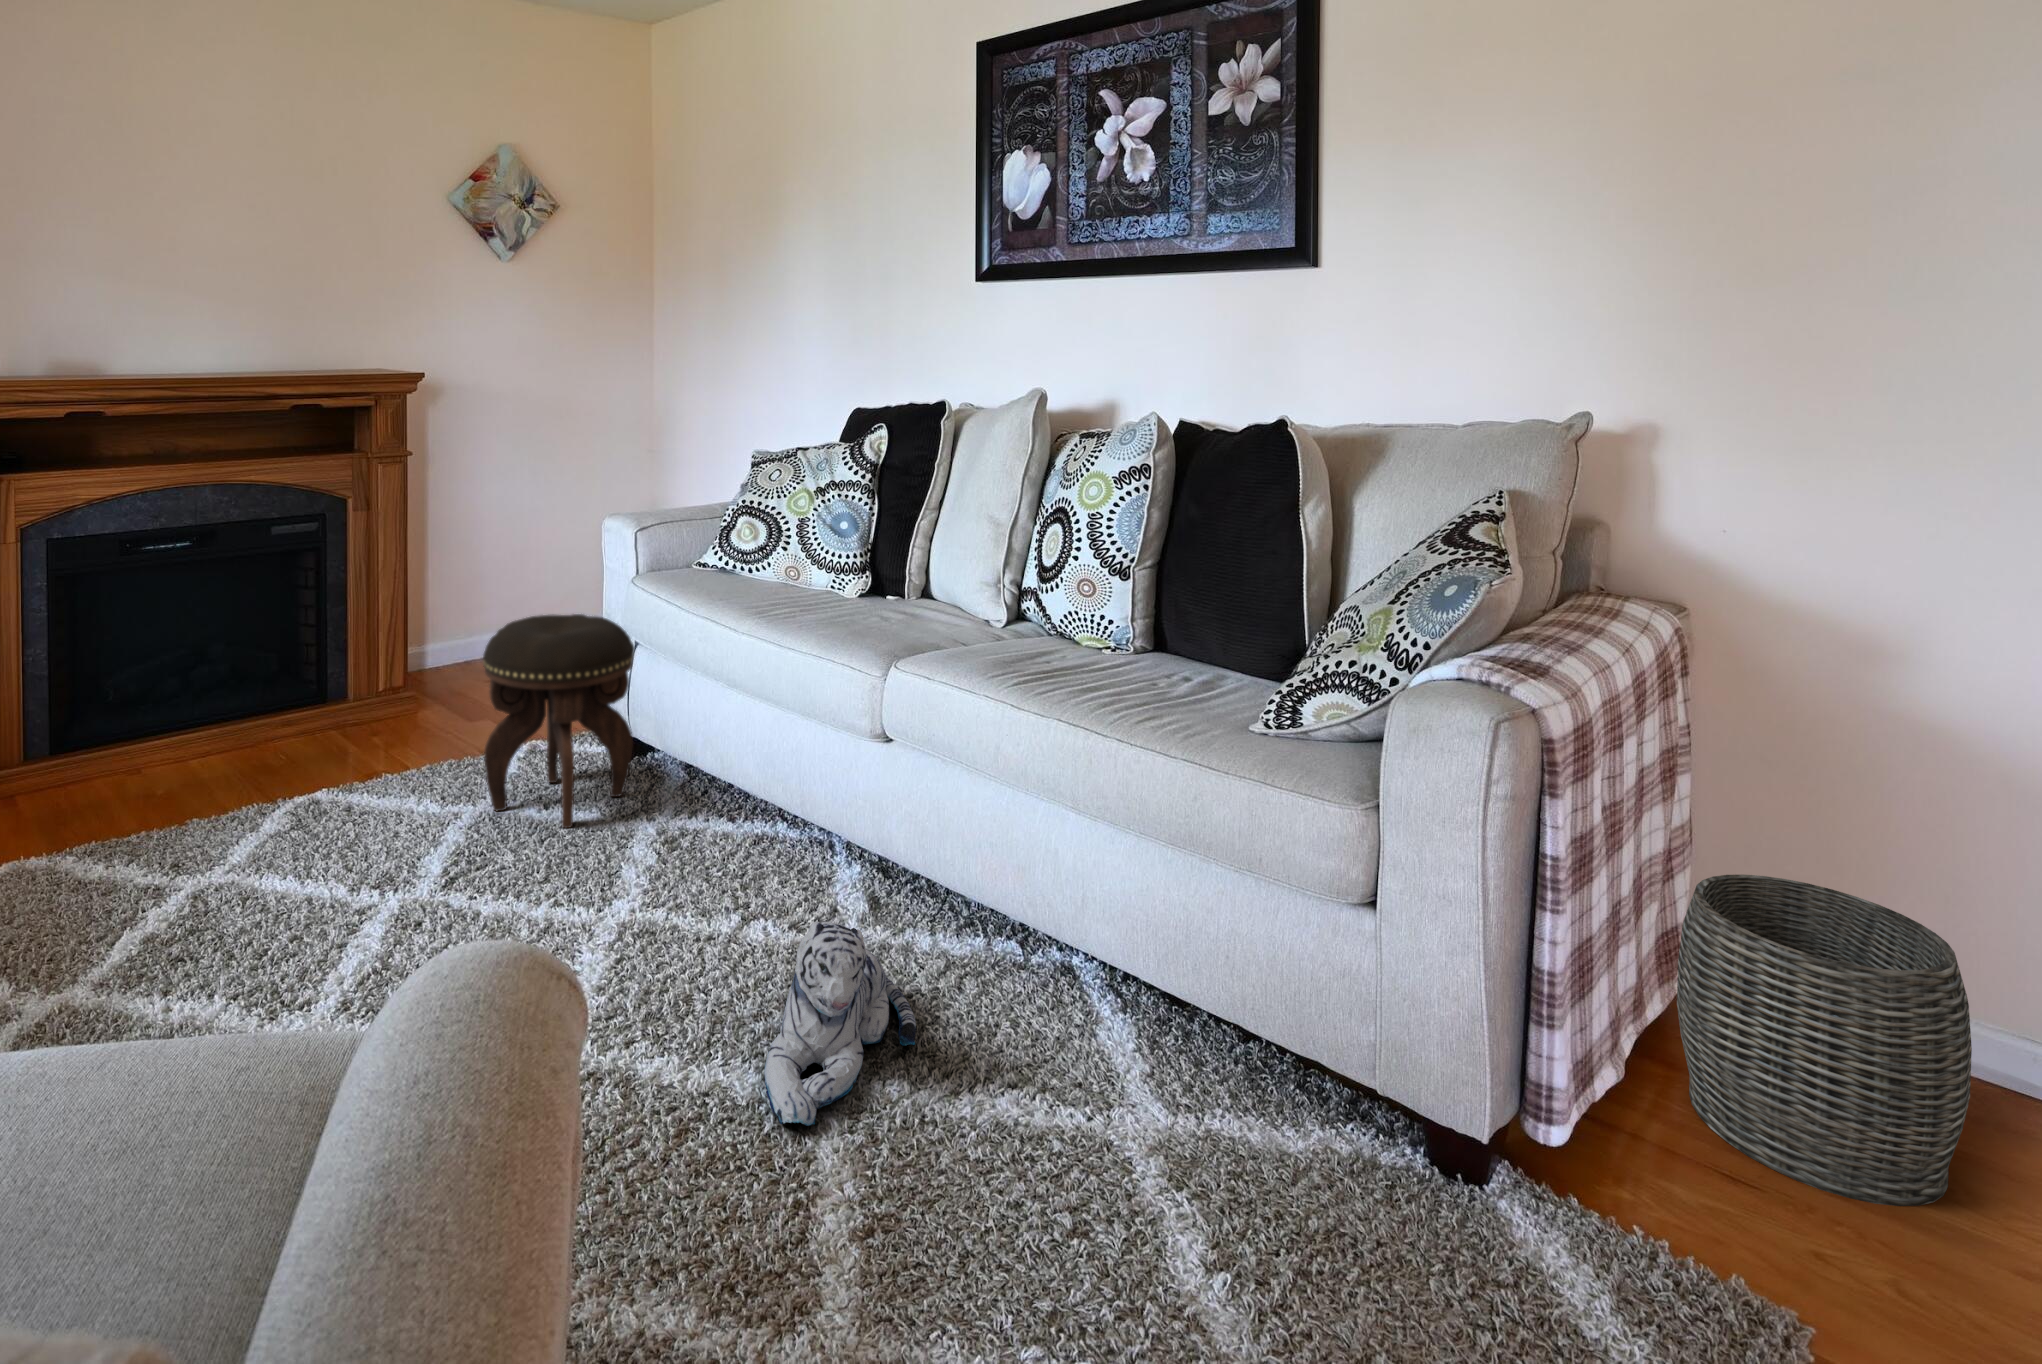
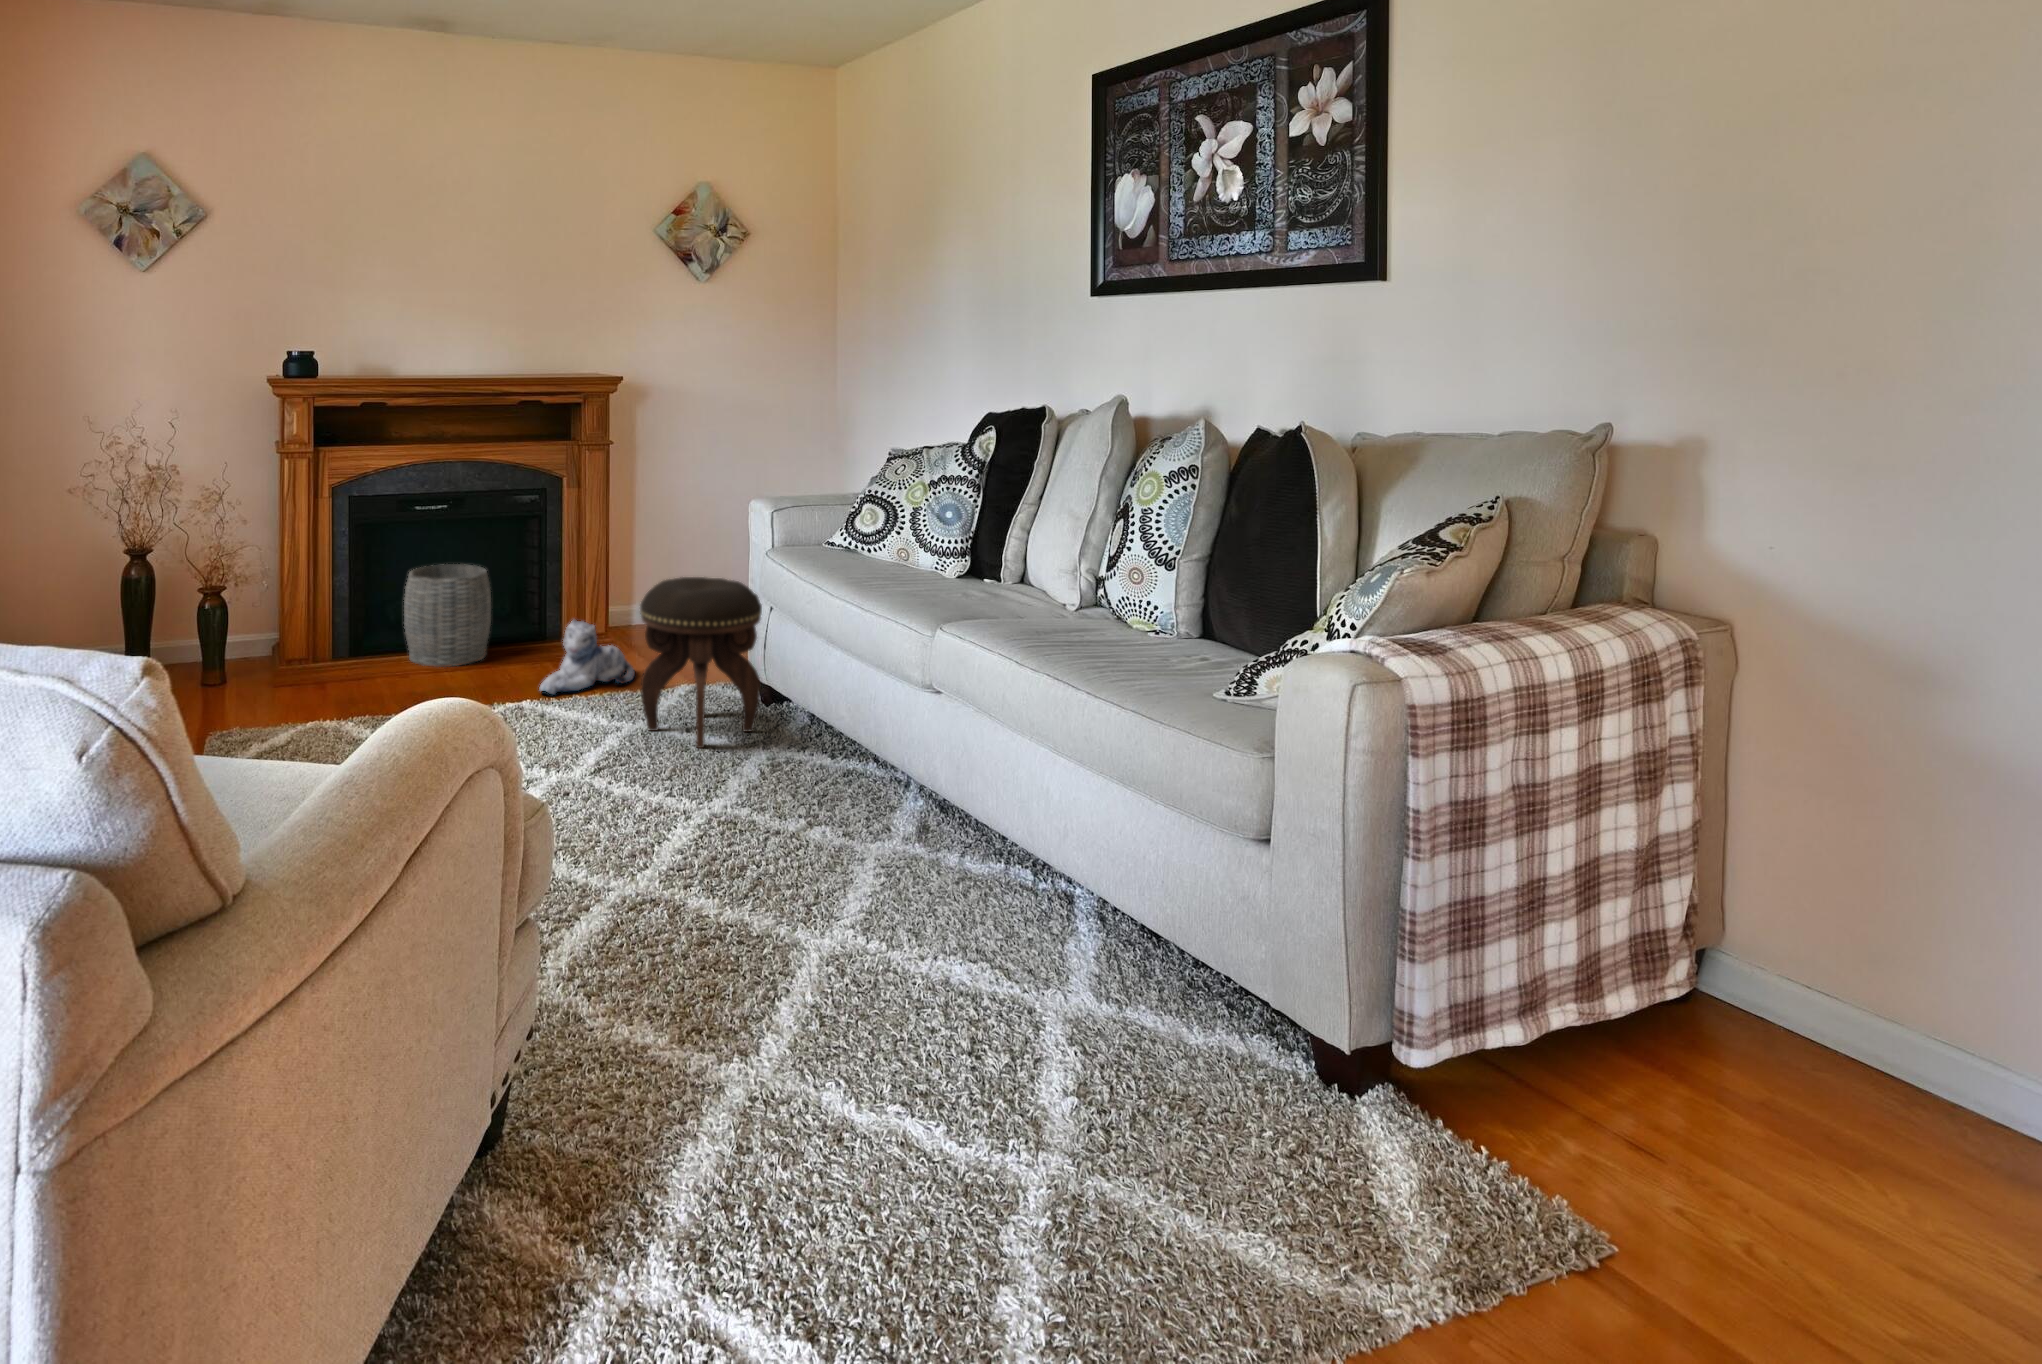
woven basket: present [1677,875,1972,1206] -> present [404,564,491,667]
plush toy: present [764,922,917,1126] -> present [539,620,635,694]

